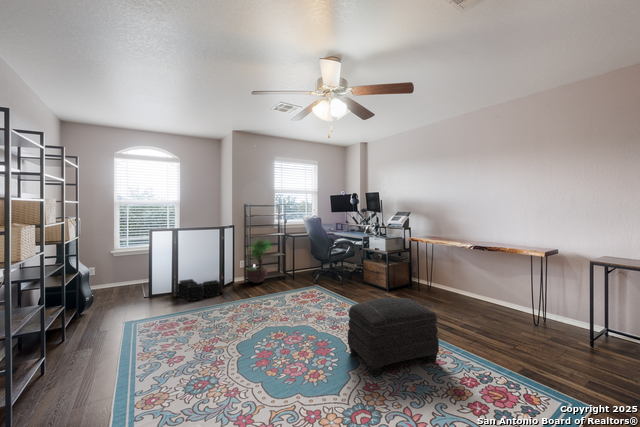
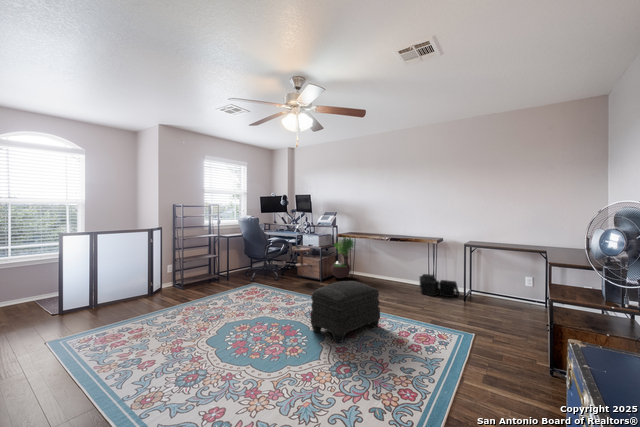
potted tree: present [246,240,270,283] -> present [331,238,354,278]
side table: none [357,250,377,289] -> present [292,247,311,267]
storage bin: present [177,279,223,301] -> present [420,274,459,297]

